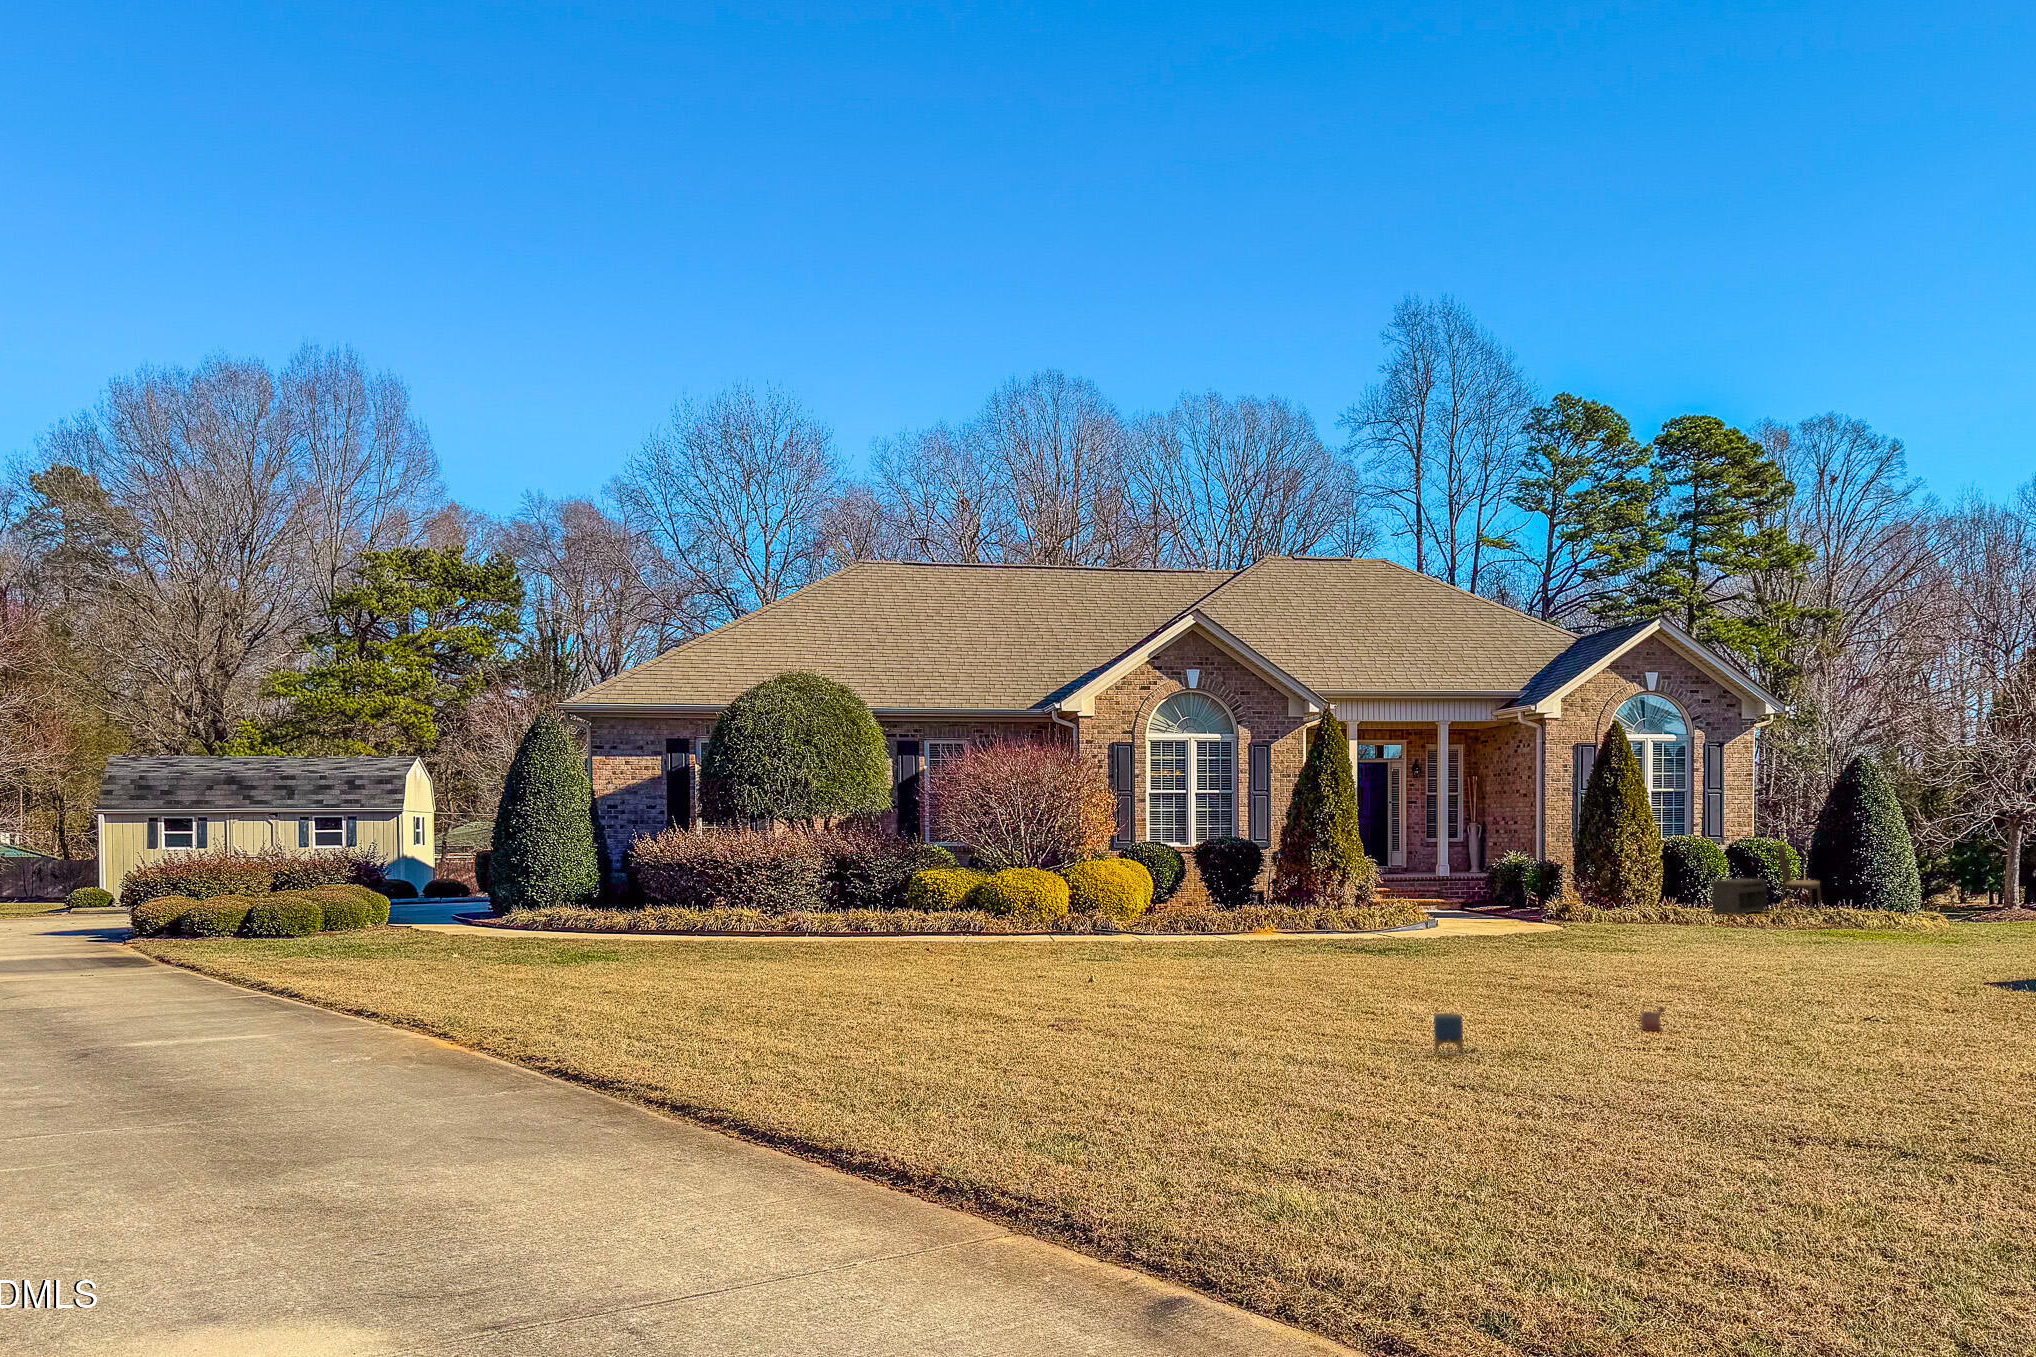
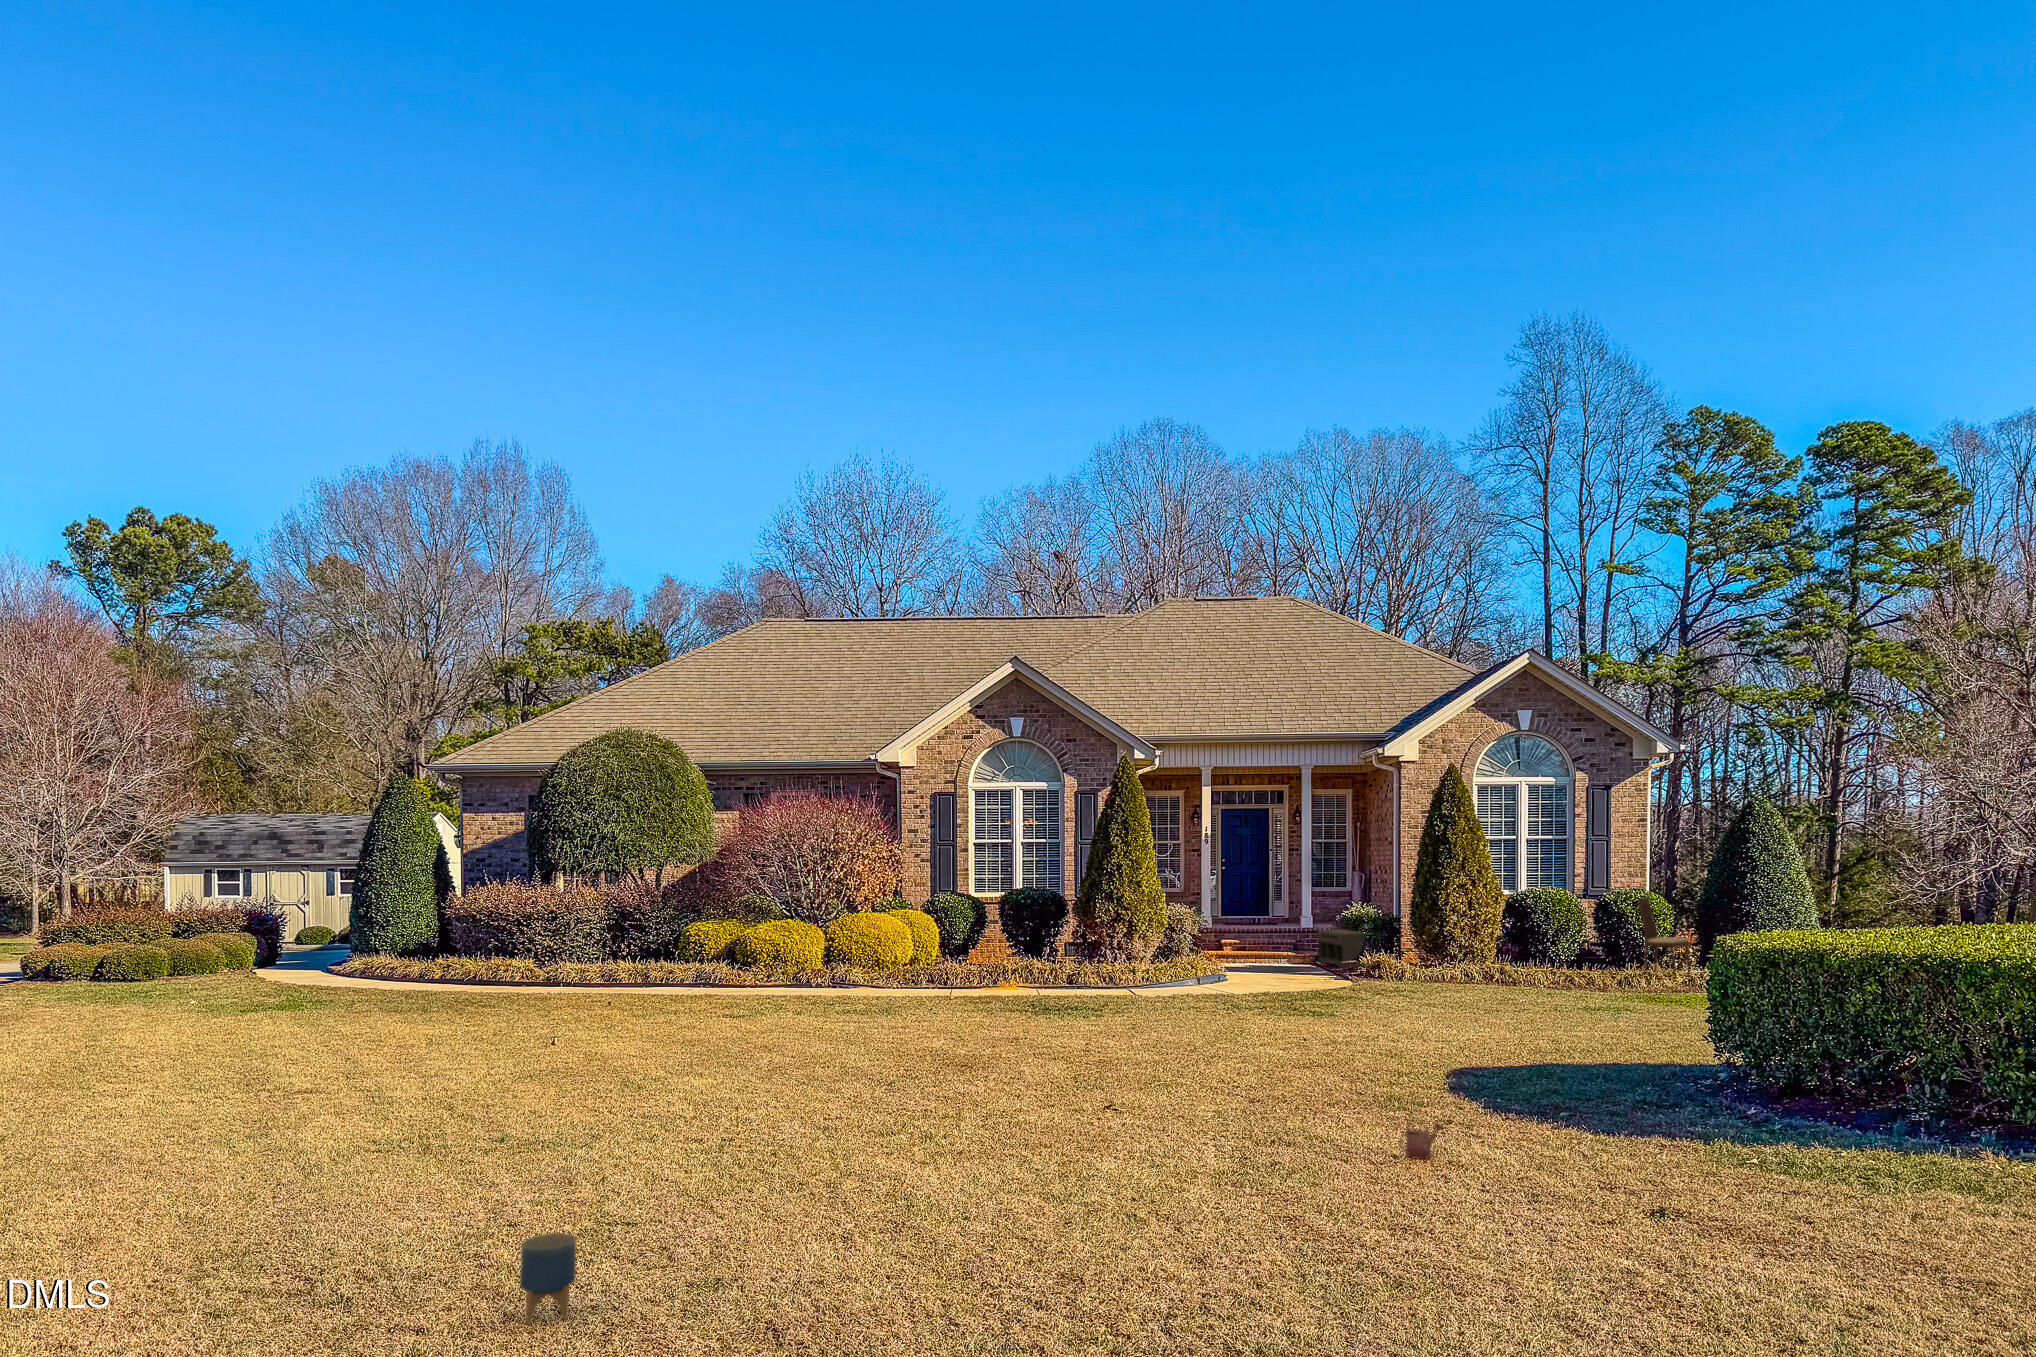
bench: present [1712,878,1767,915] -> present [1317,929,1368,968]
watering can: present [1640,1006,1665,1031] -> present [1399,1119,1443,1159]
planter: present [1434,1013,1463,1055] -> present [520,1233,577,1325]

